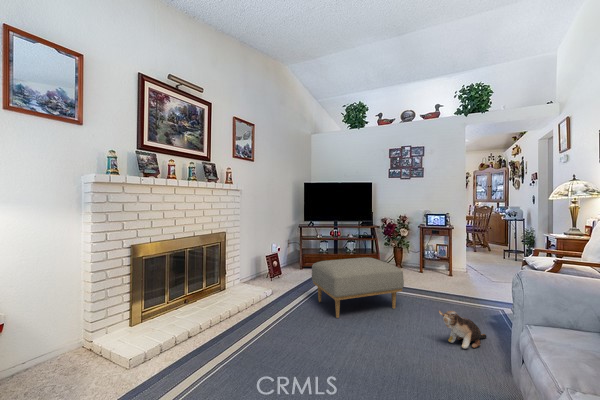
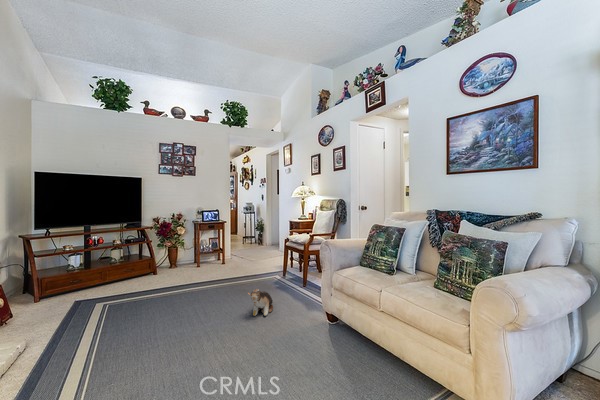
ottoman: present [312,257,404,318] -> none [80,262,204,344]

